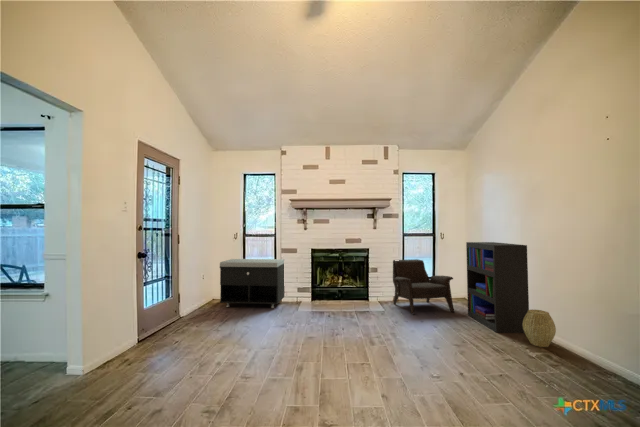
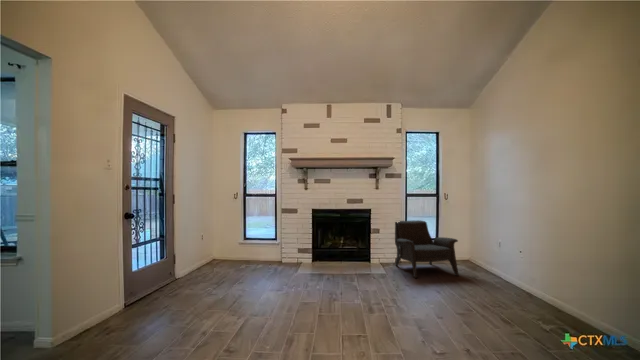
bookshelf: present [466,242,529,333] -> none [473,204,542,302]
storage bench: present [220,259,285,308] -> none [219,219,285,269]
woven basket: present [522,309,556,347] -> none [537,278,575,320]

